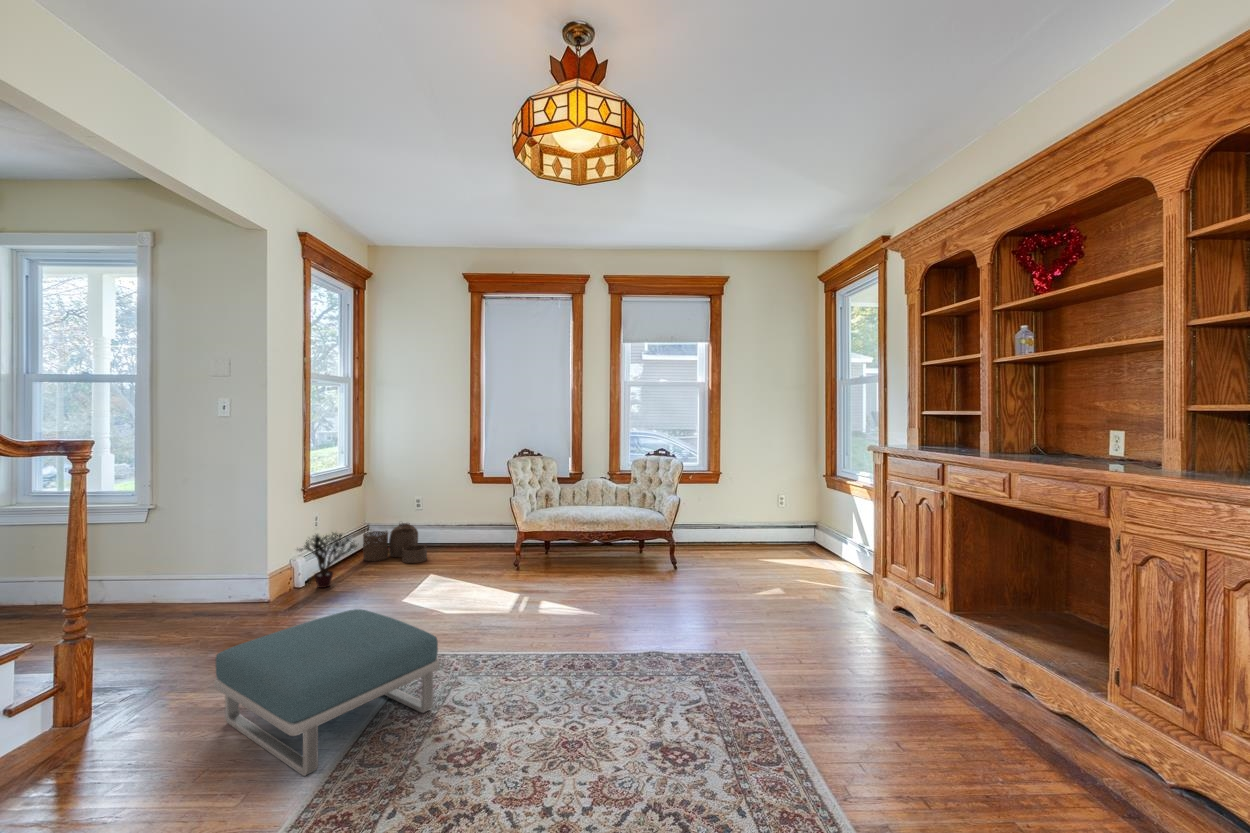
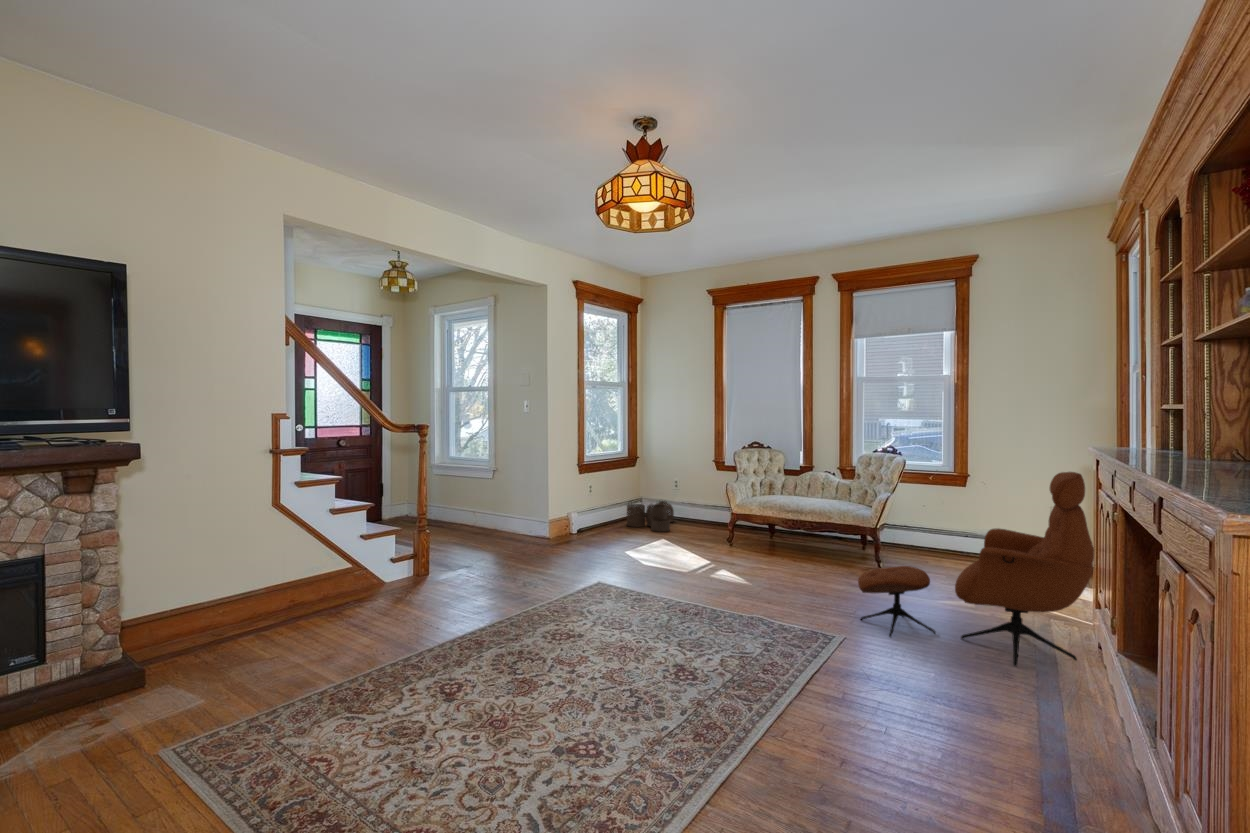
lounge chair: none [725,473,918,648] -> present [858,472,1094,666]
potted plant: present [297,532,357,588] -> none [568,496,611,537]
footstool: present [214,609,439,776] -> none [471,539,585,620]

